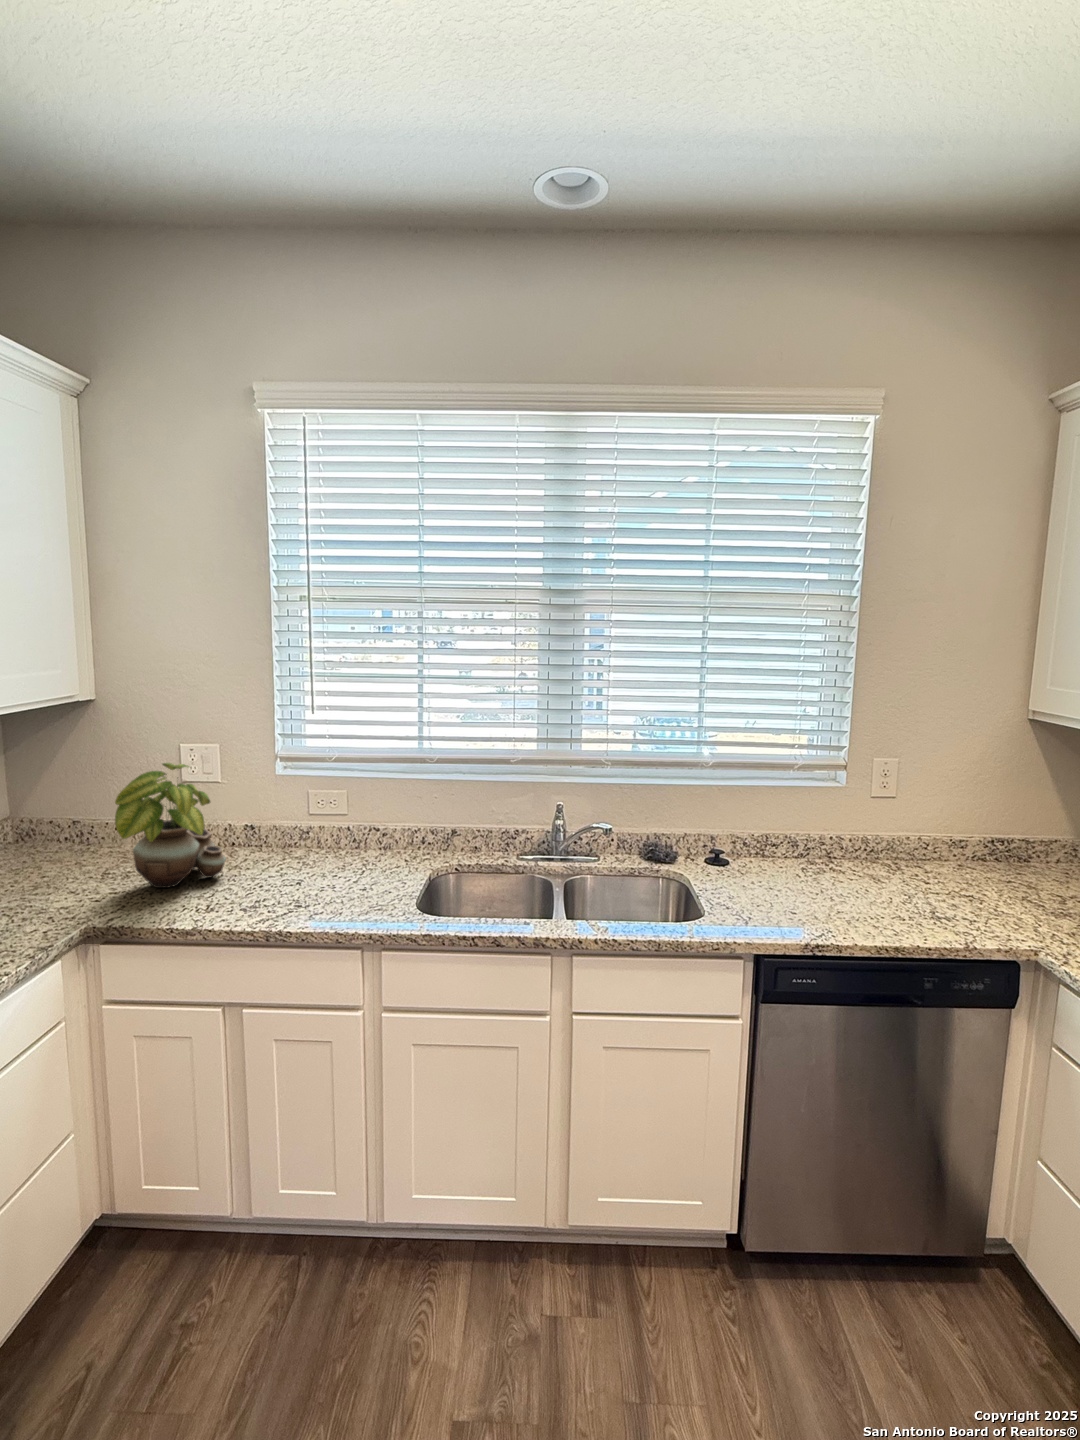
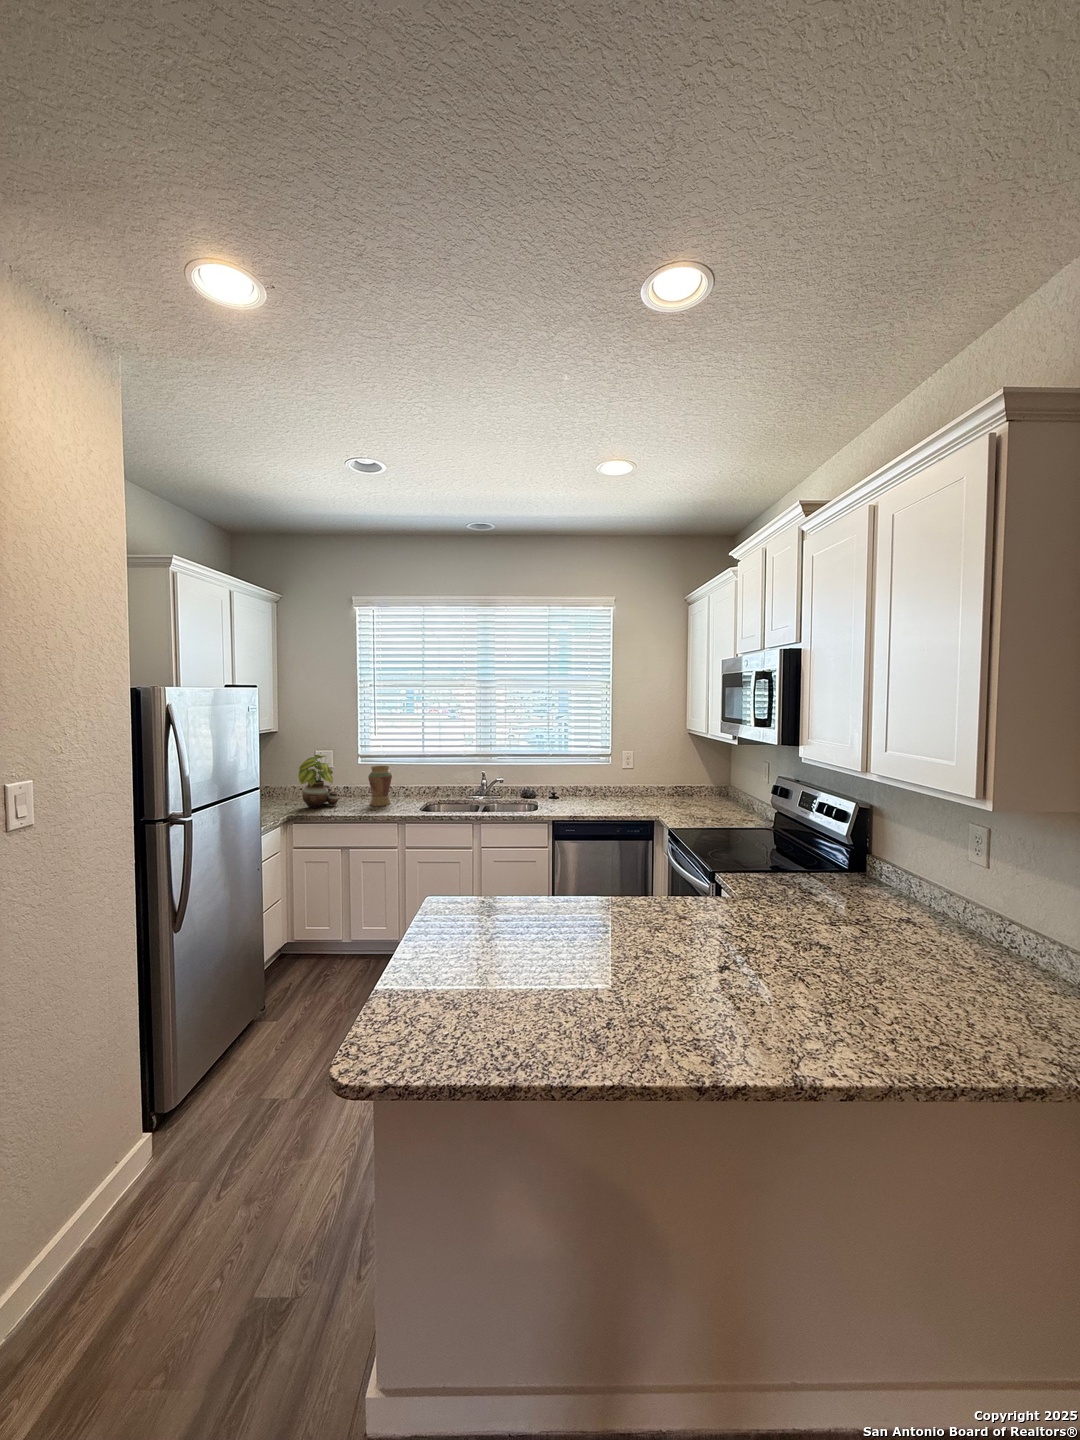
vase: none [294,785,349,882] -> present [368,766,392,806]

